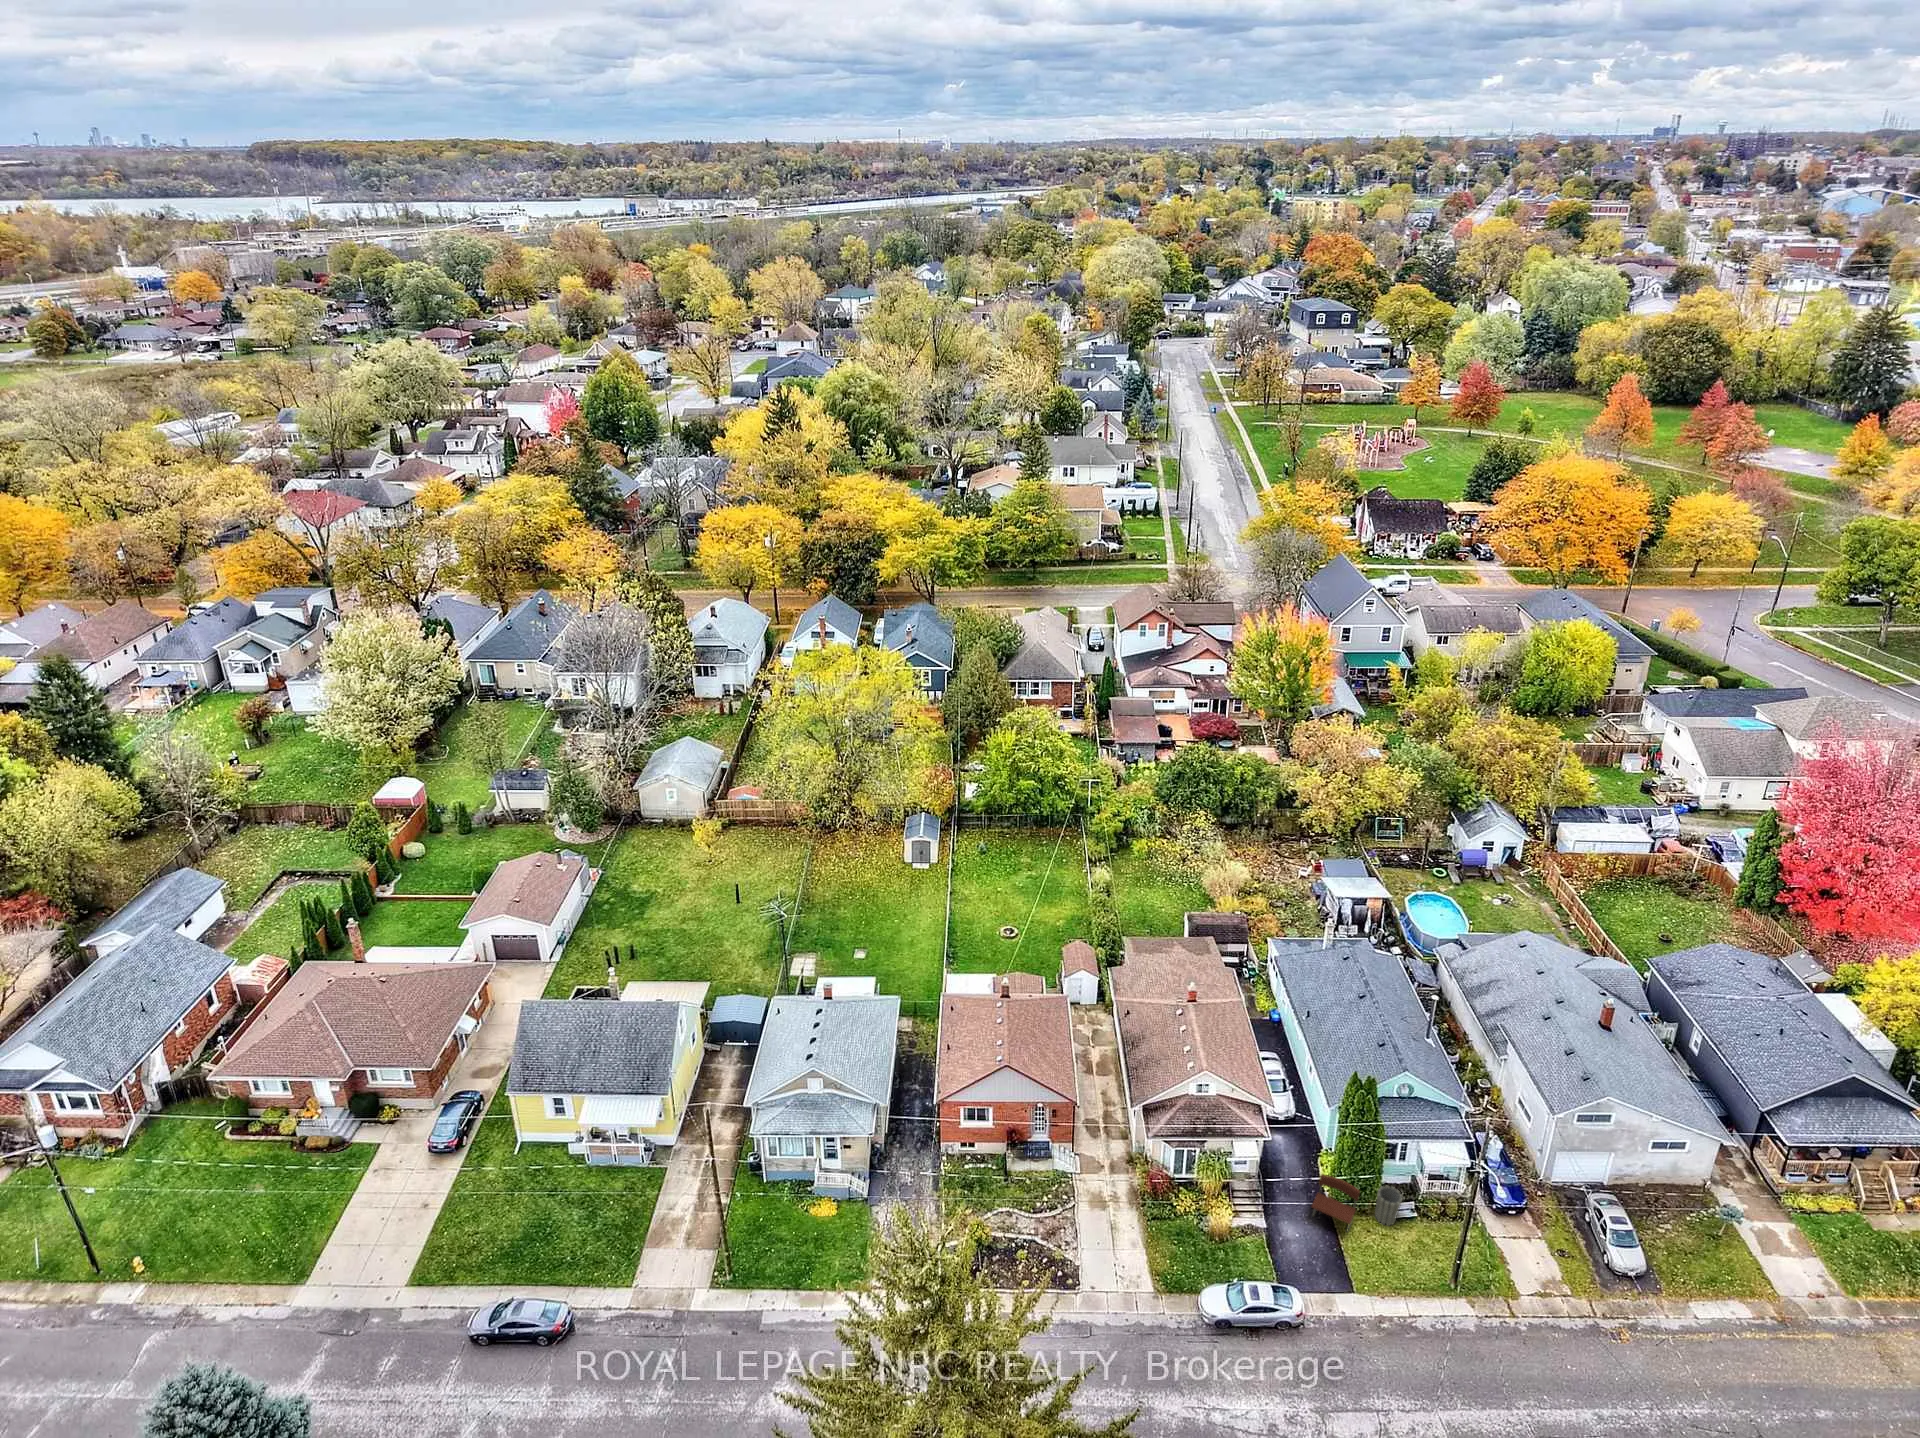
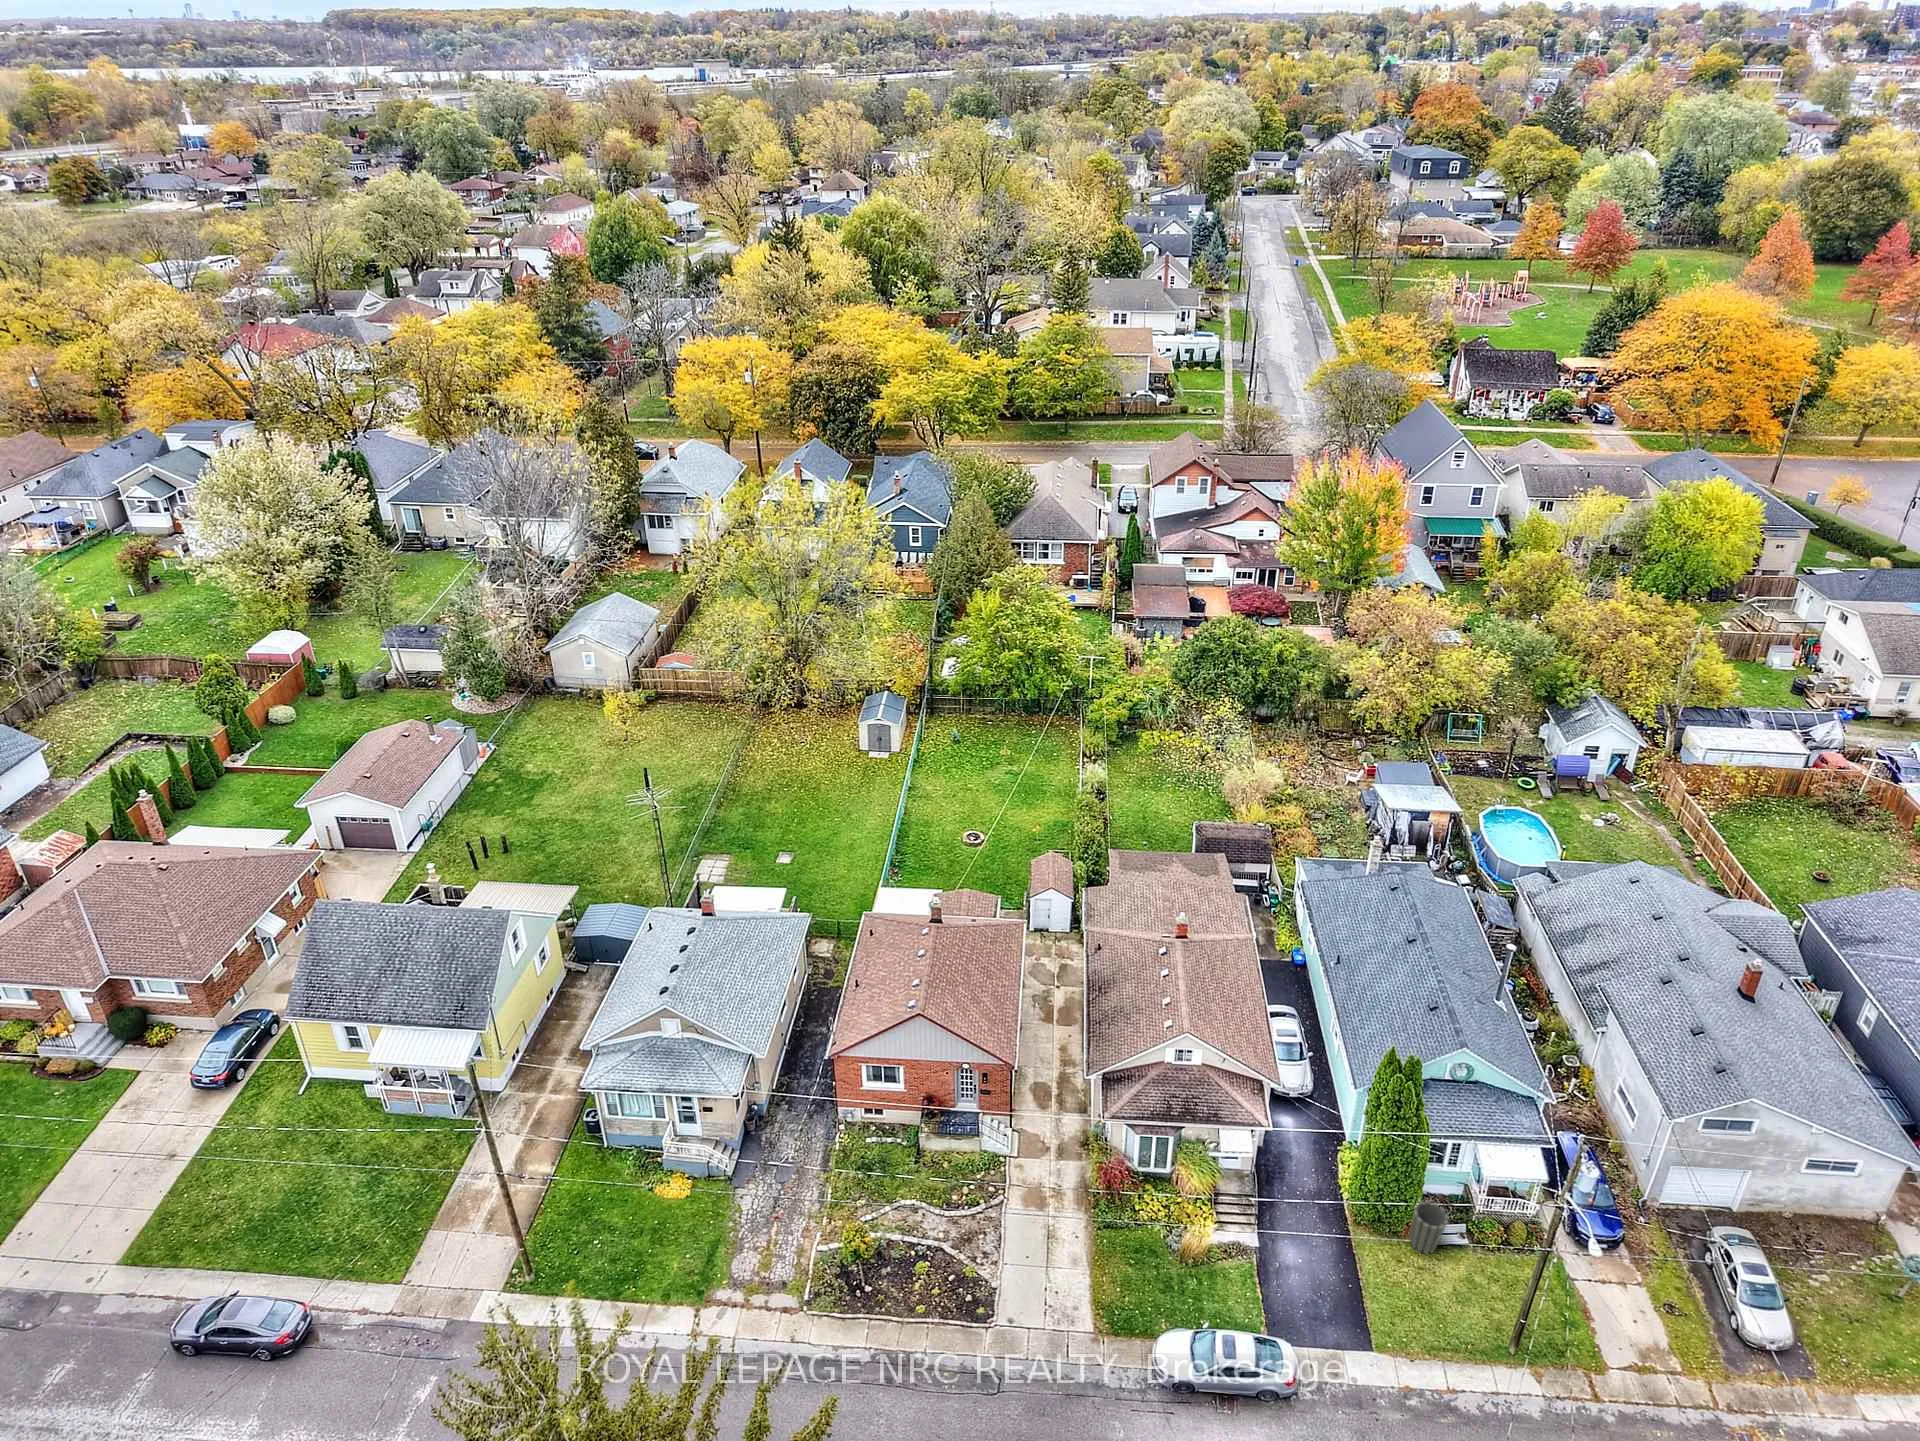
bench: present [1312,1174,1360,1231] -> none [1321,1181,1389,1260]

